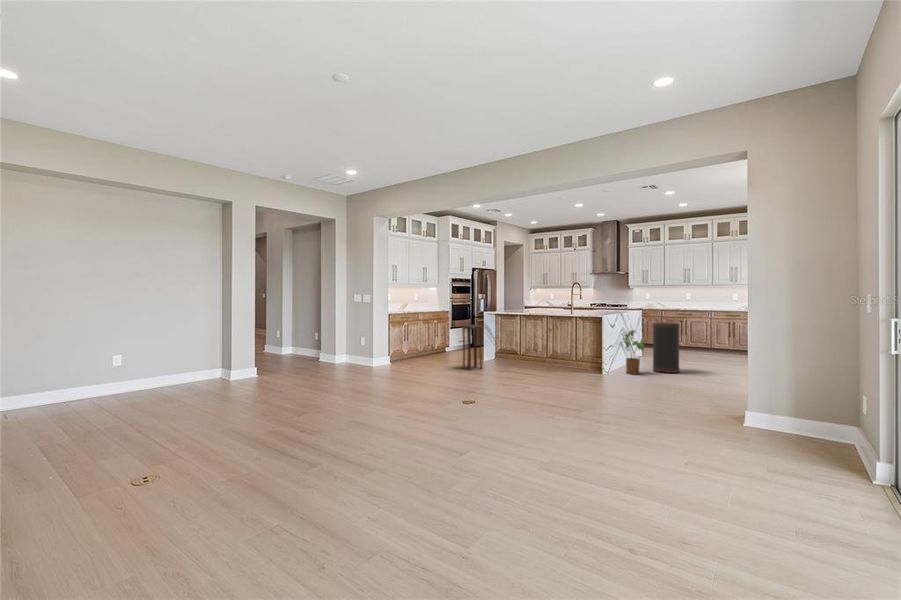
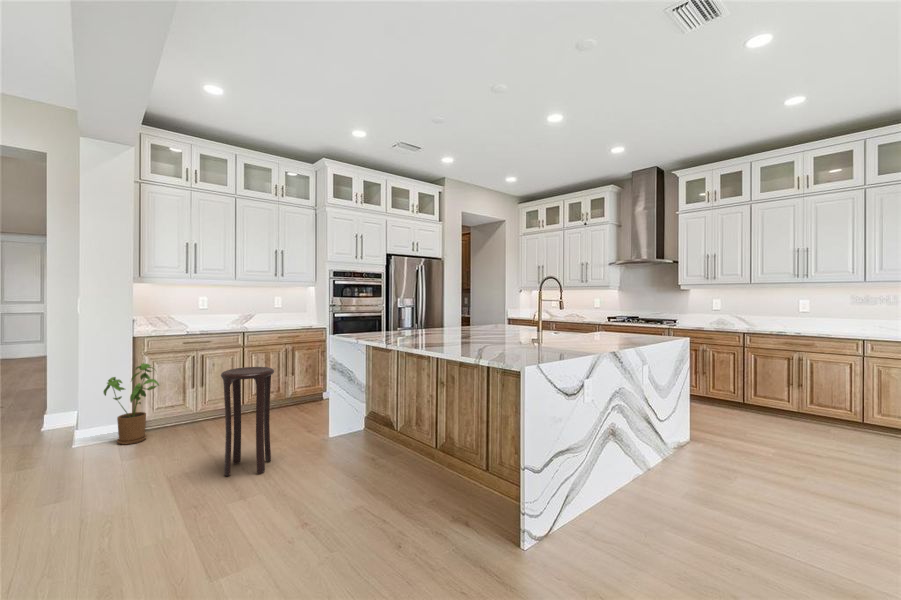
trash can: present [653,322,680,373] -> none [697,384,790,565]
house plant: present [622,331,647,374] -> present [104,364,159,445]

